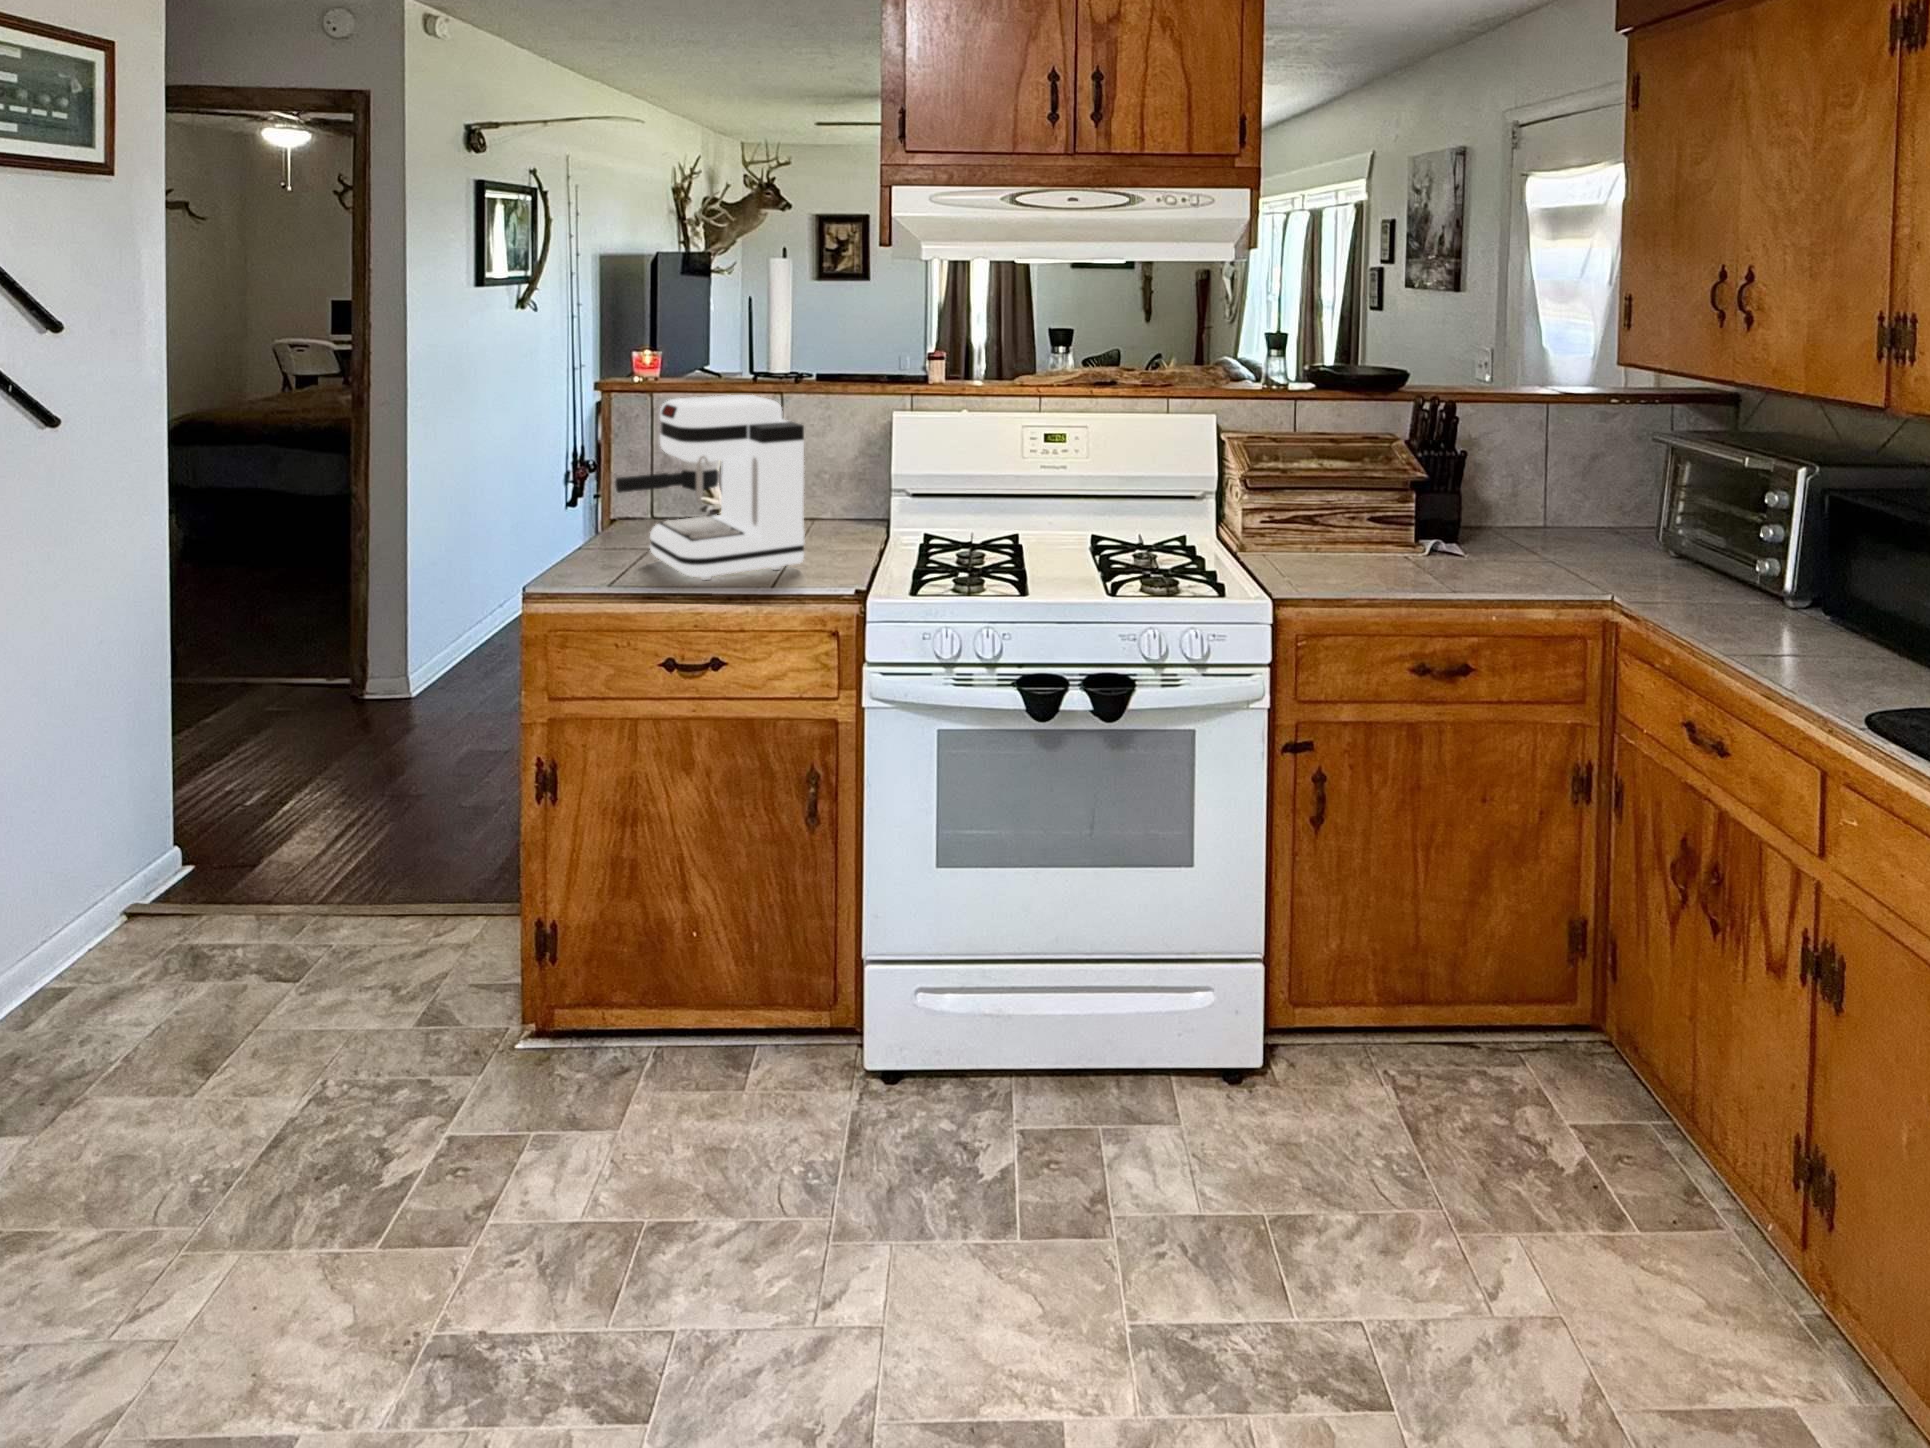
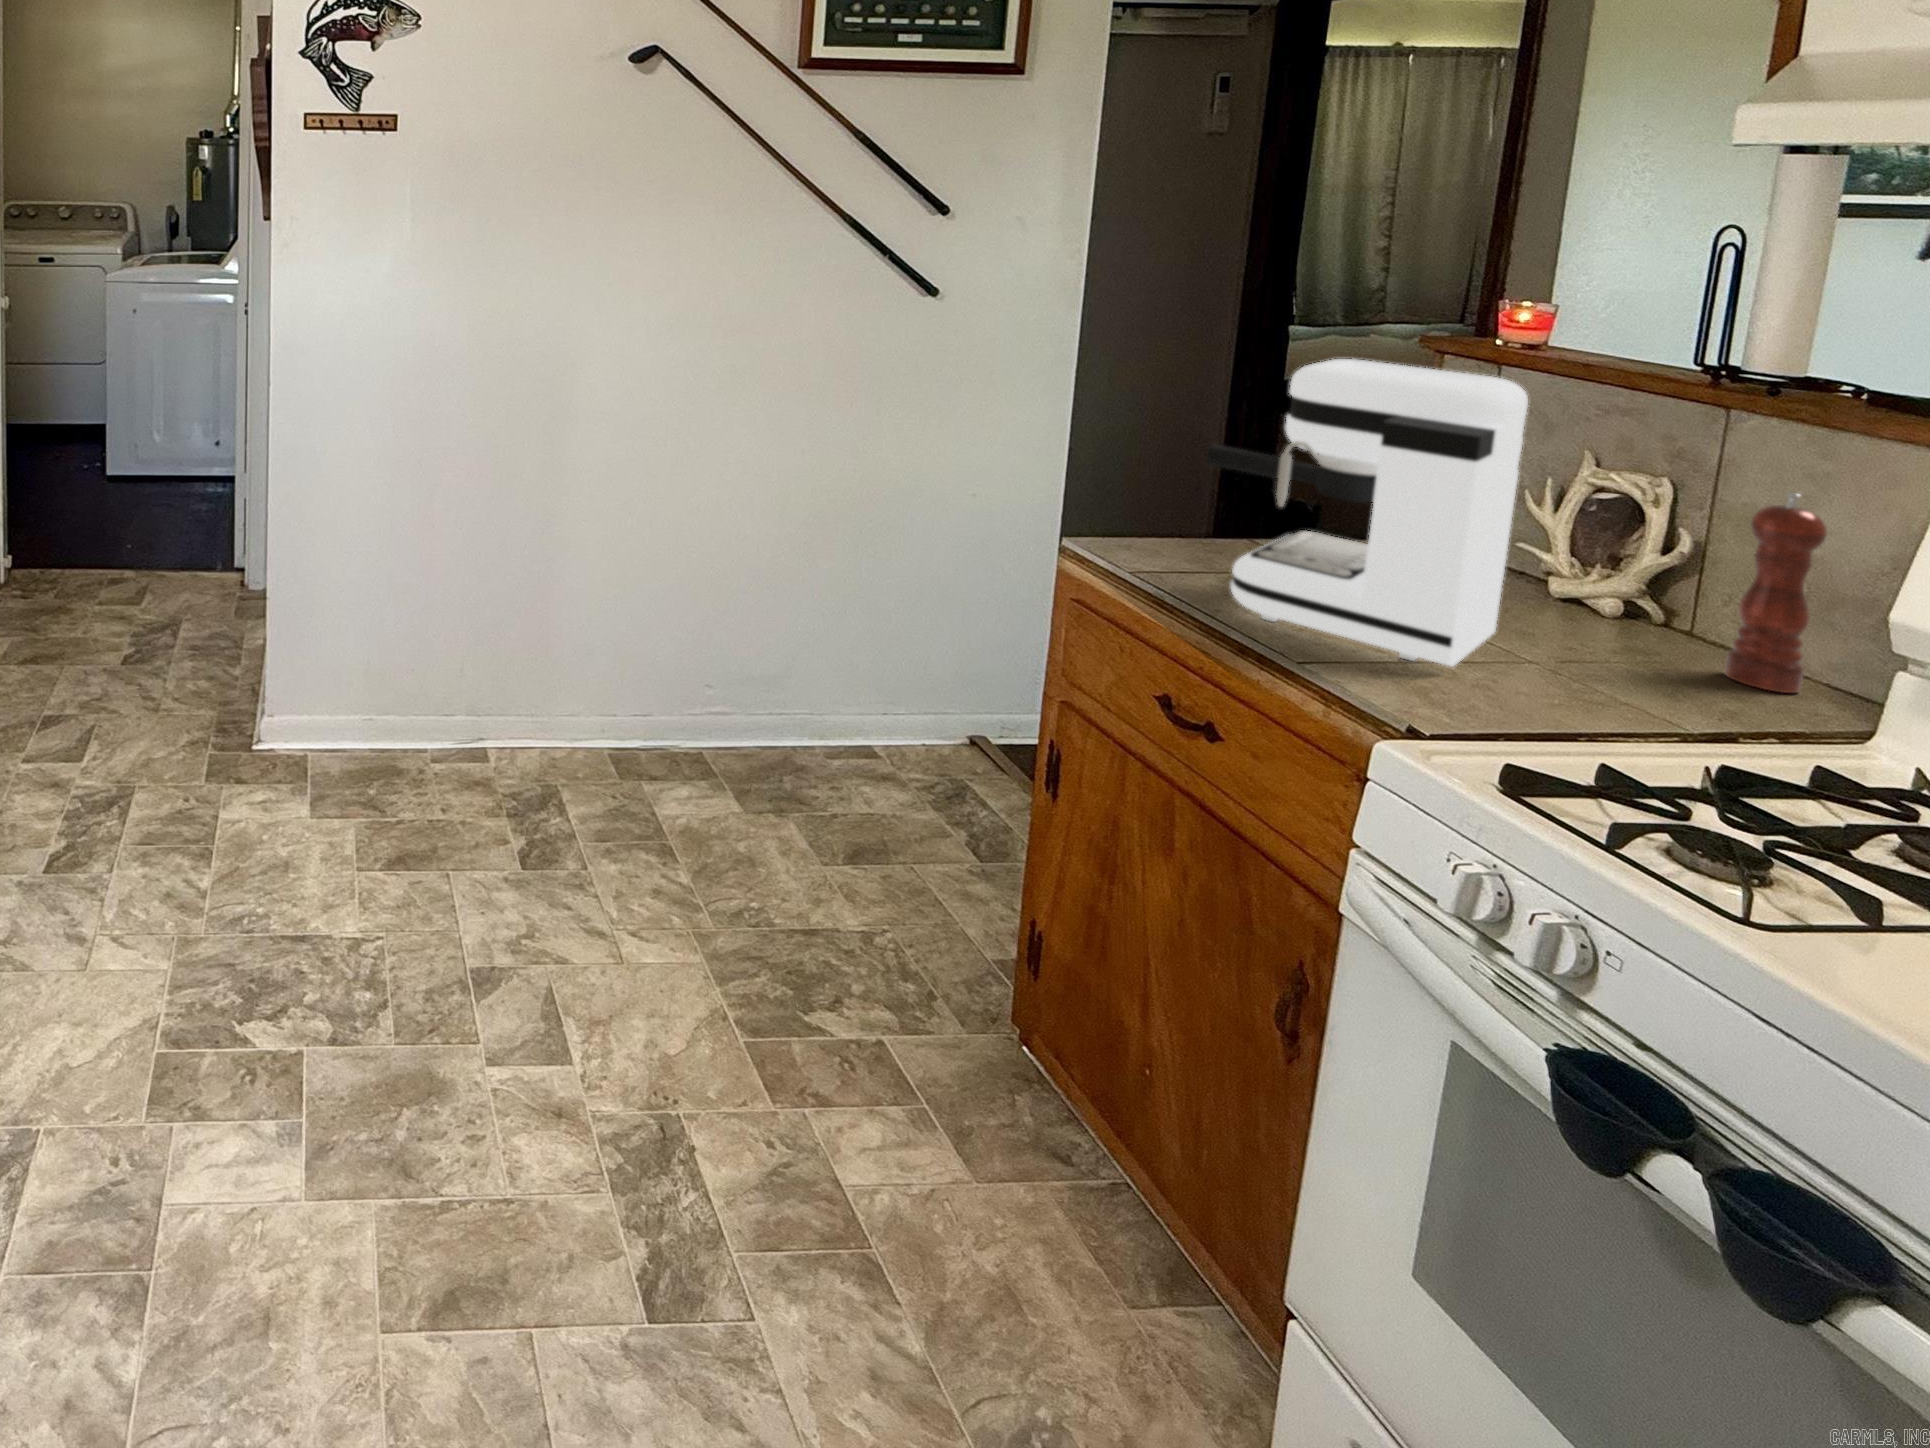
pepper mill: none [817,429,844,531] -> present [1725,492,1827,693]

